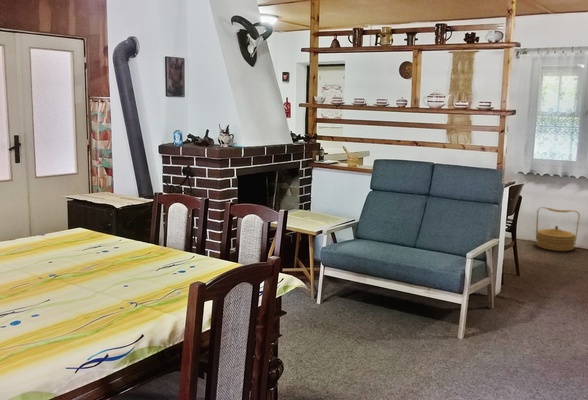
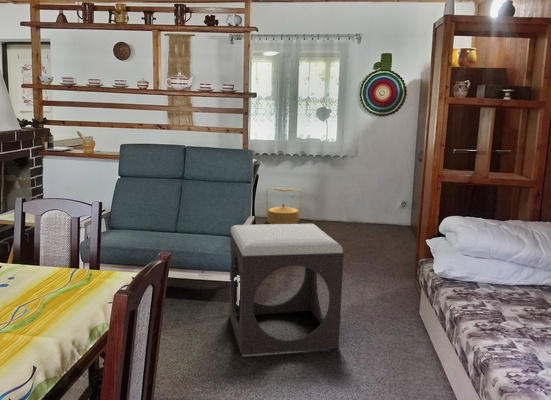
footstool: none [449,249,566,390] -> present [229,224,343,355]

